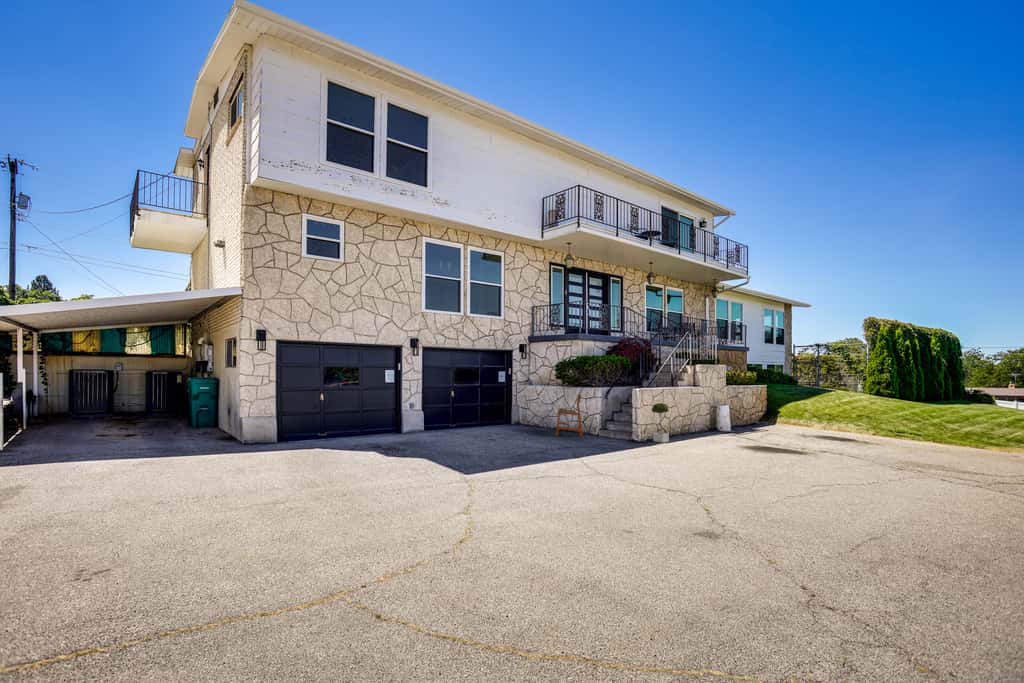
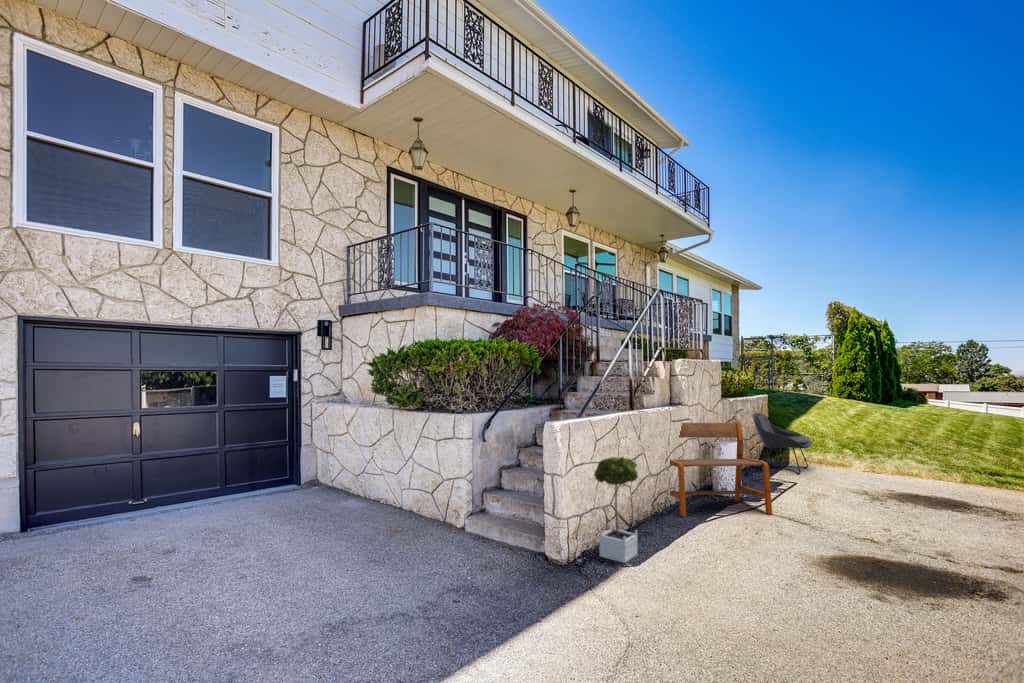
bench: present [556,394,582,436] -> present [670,422,772,516]
lounge chair: none [753,395,788,429] -> present [753,413,812,475]

